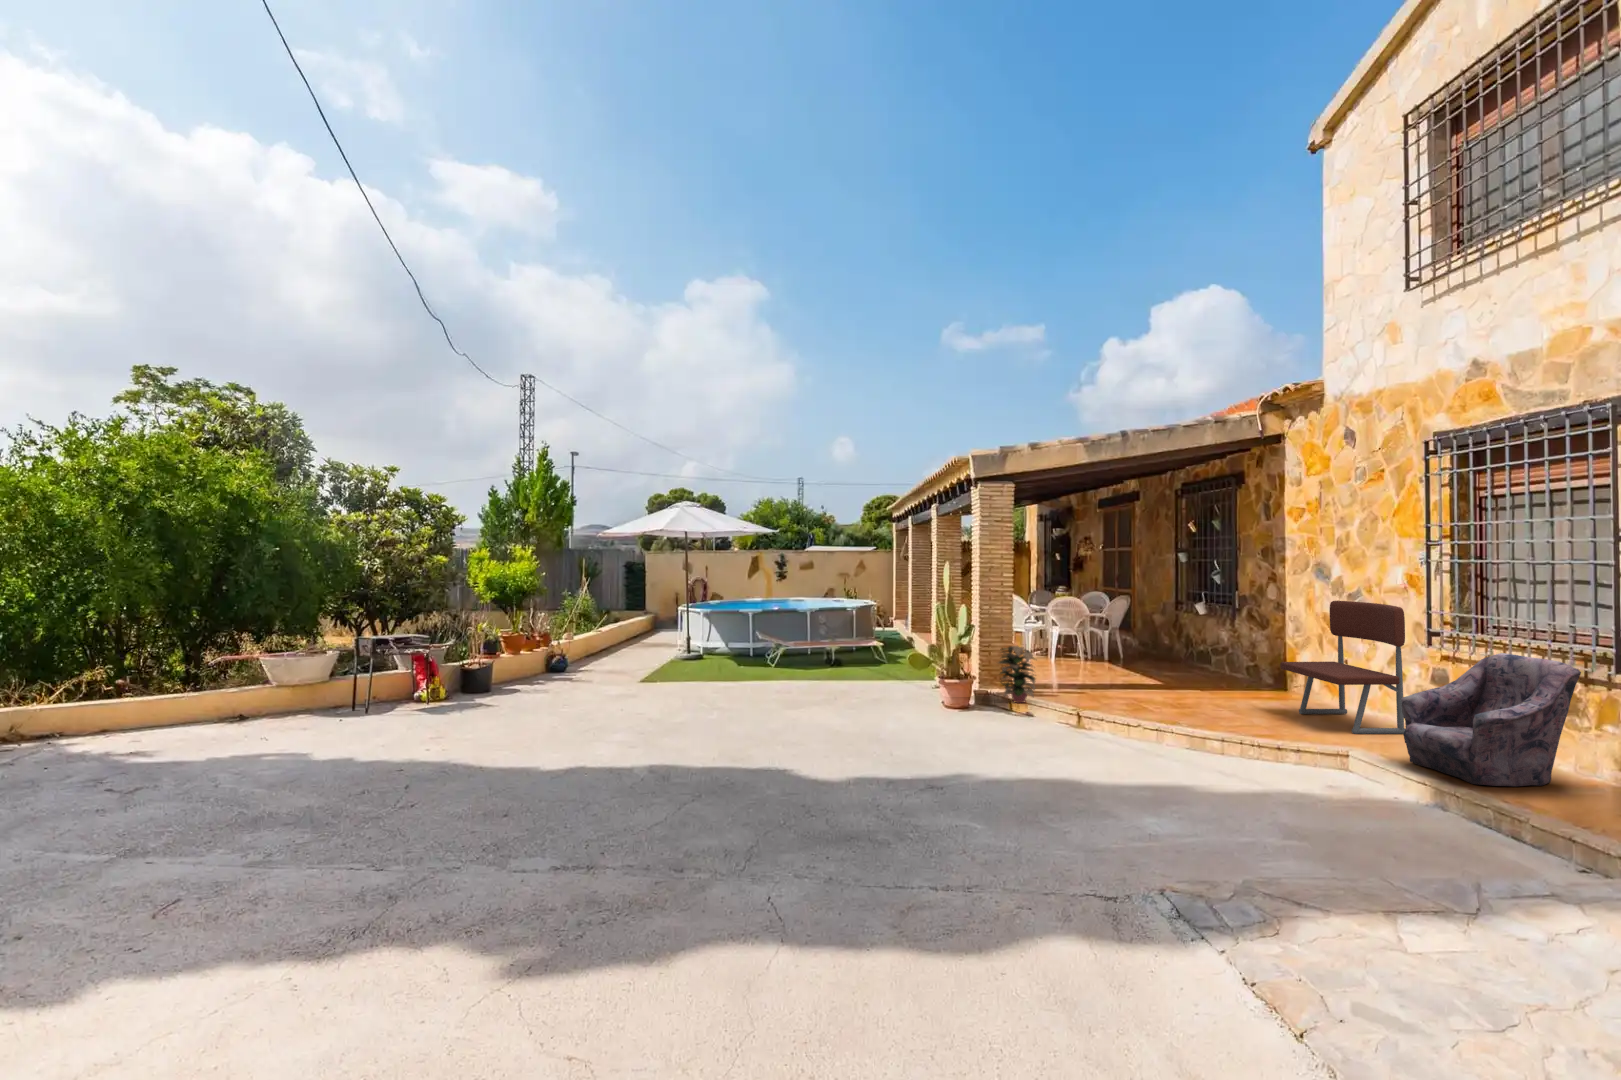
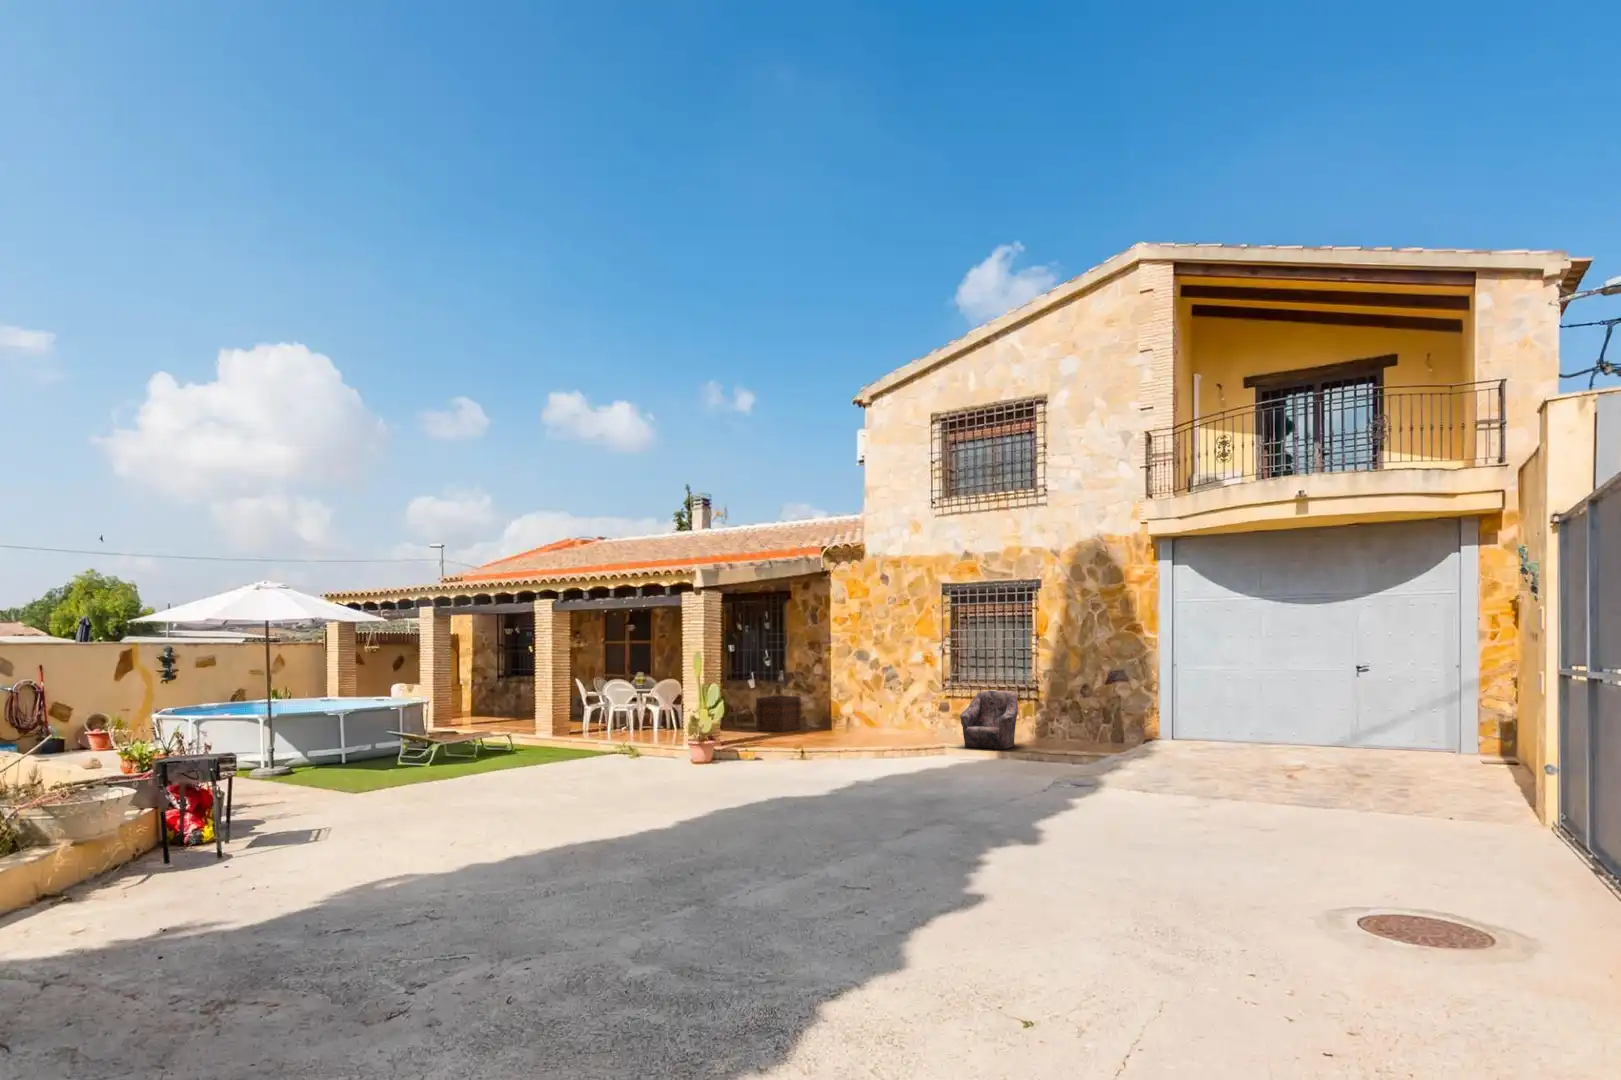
bench: present [1280,601,1405,734] -> none [862,671,929,742]
wooden crate: none [1198,628,1272,682] -> present [756,696,801,732]
decorative plant: present [999,646,1035,703] -> none [718,714,749,755]

